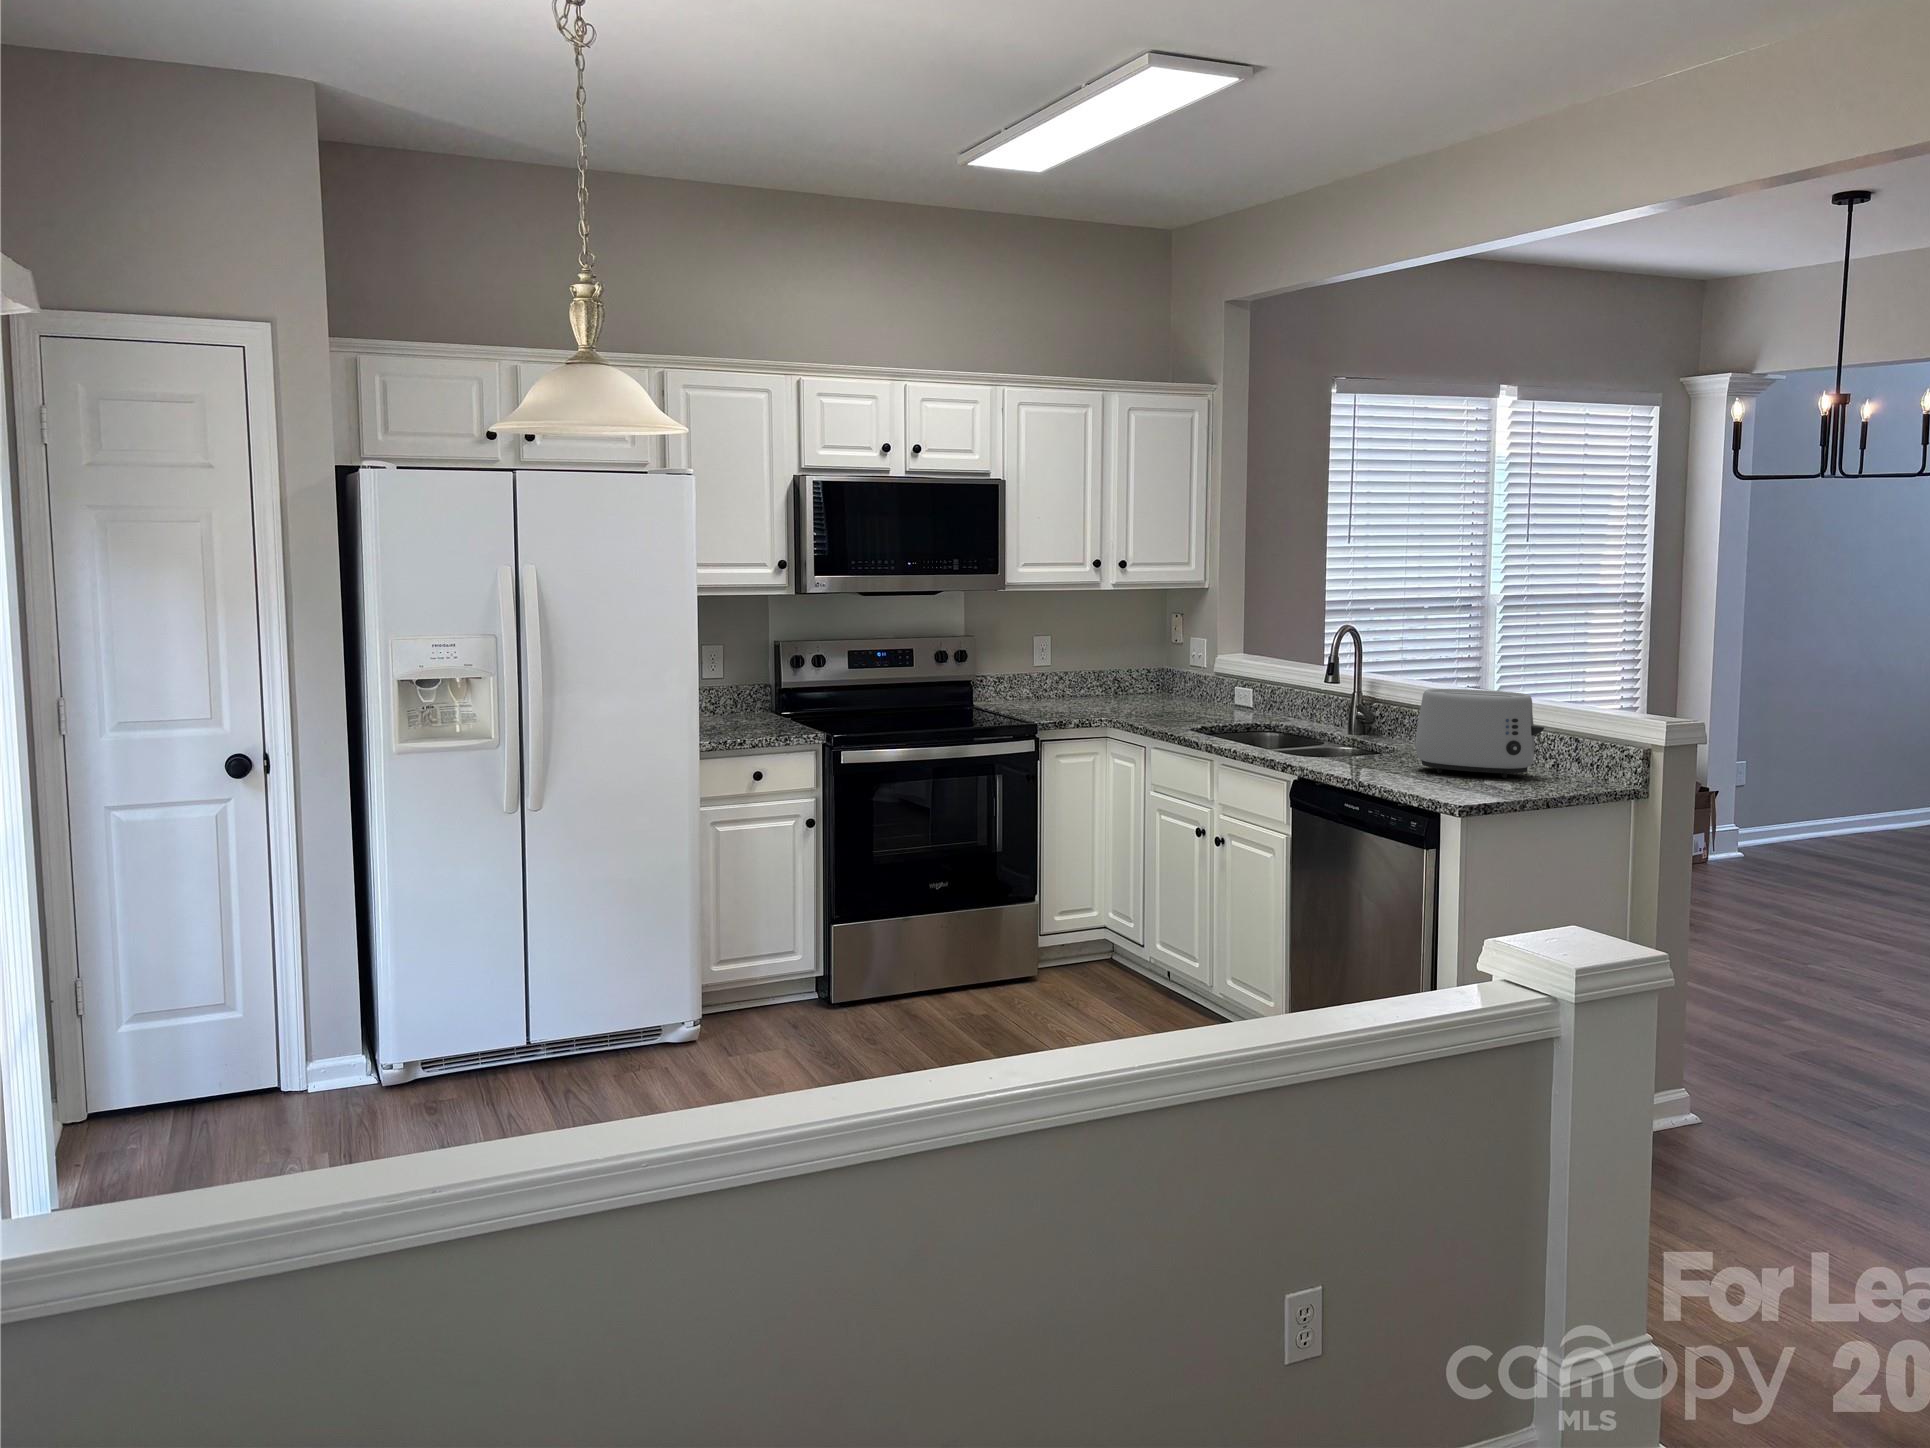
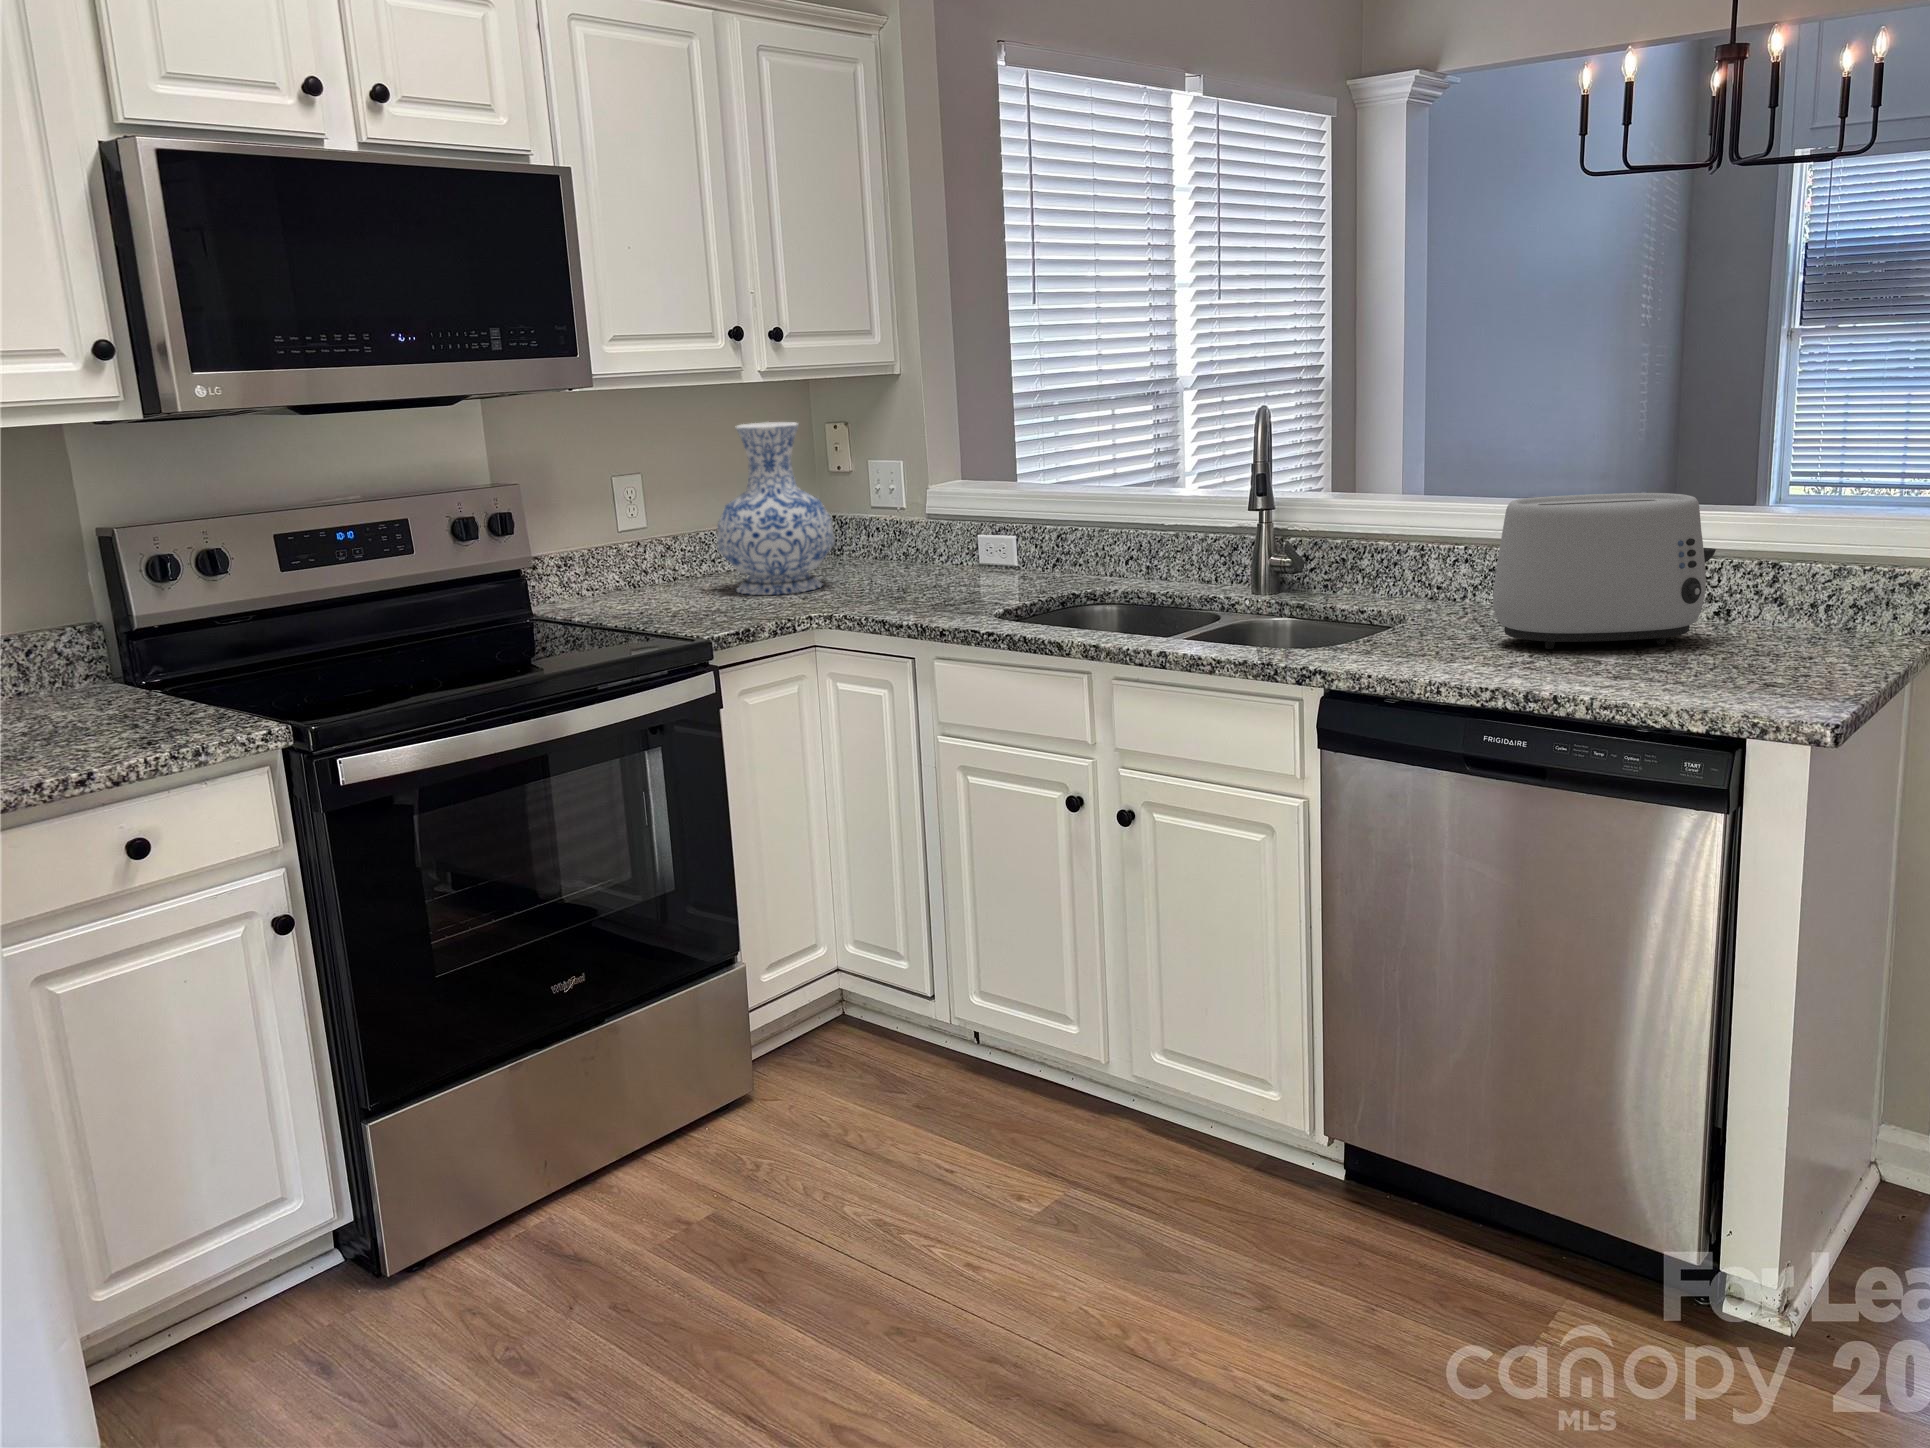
vase: none [1085,612,1153,711] -> present [717,422,835,595]

